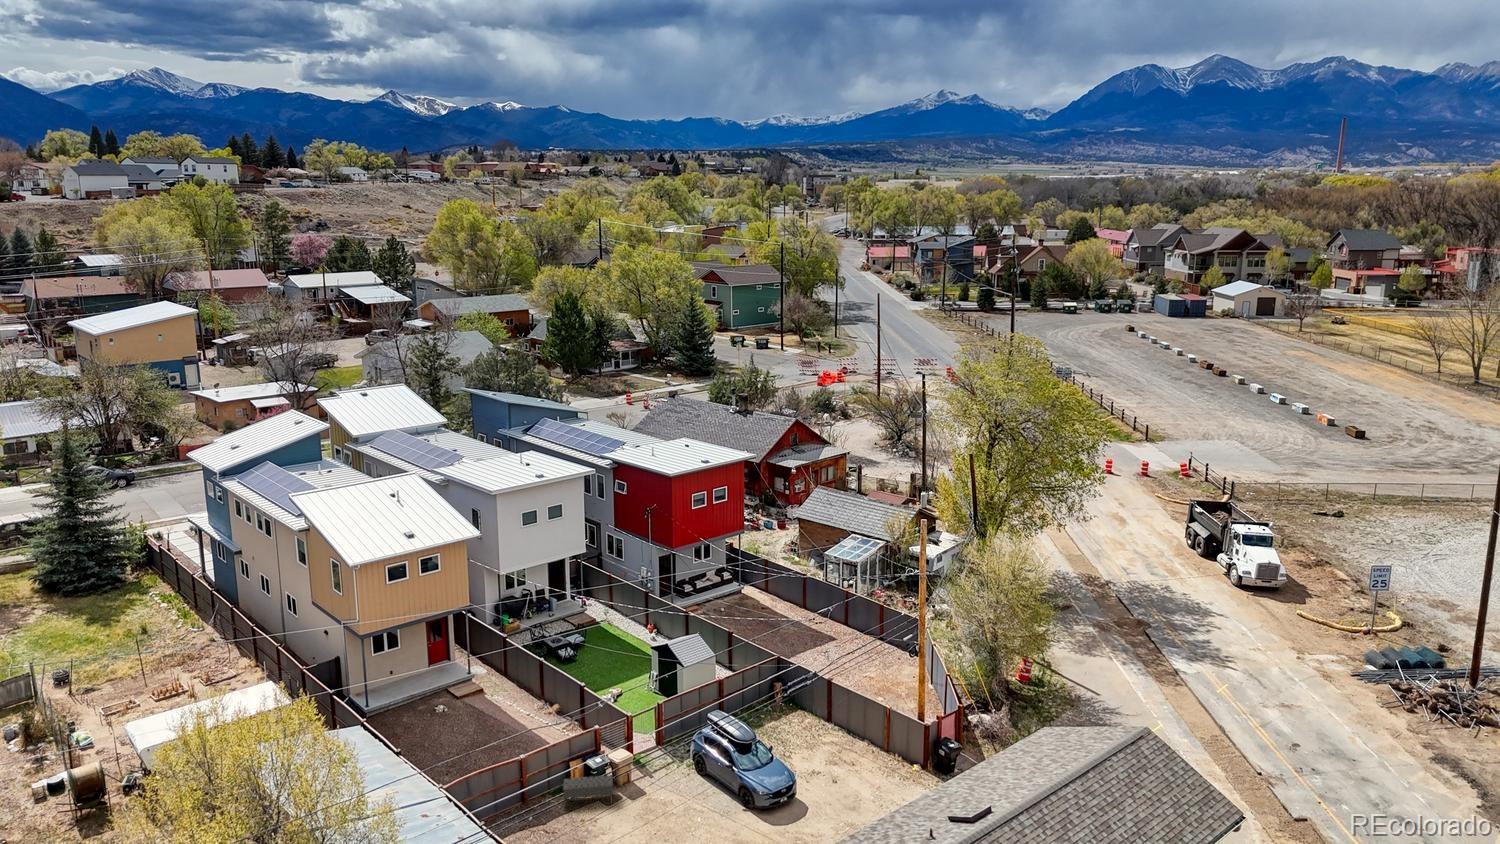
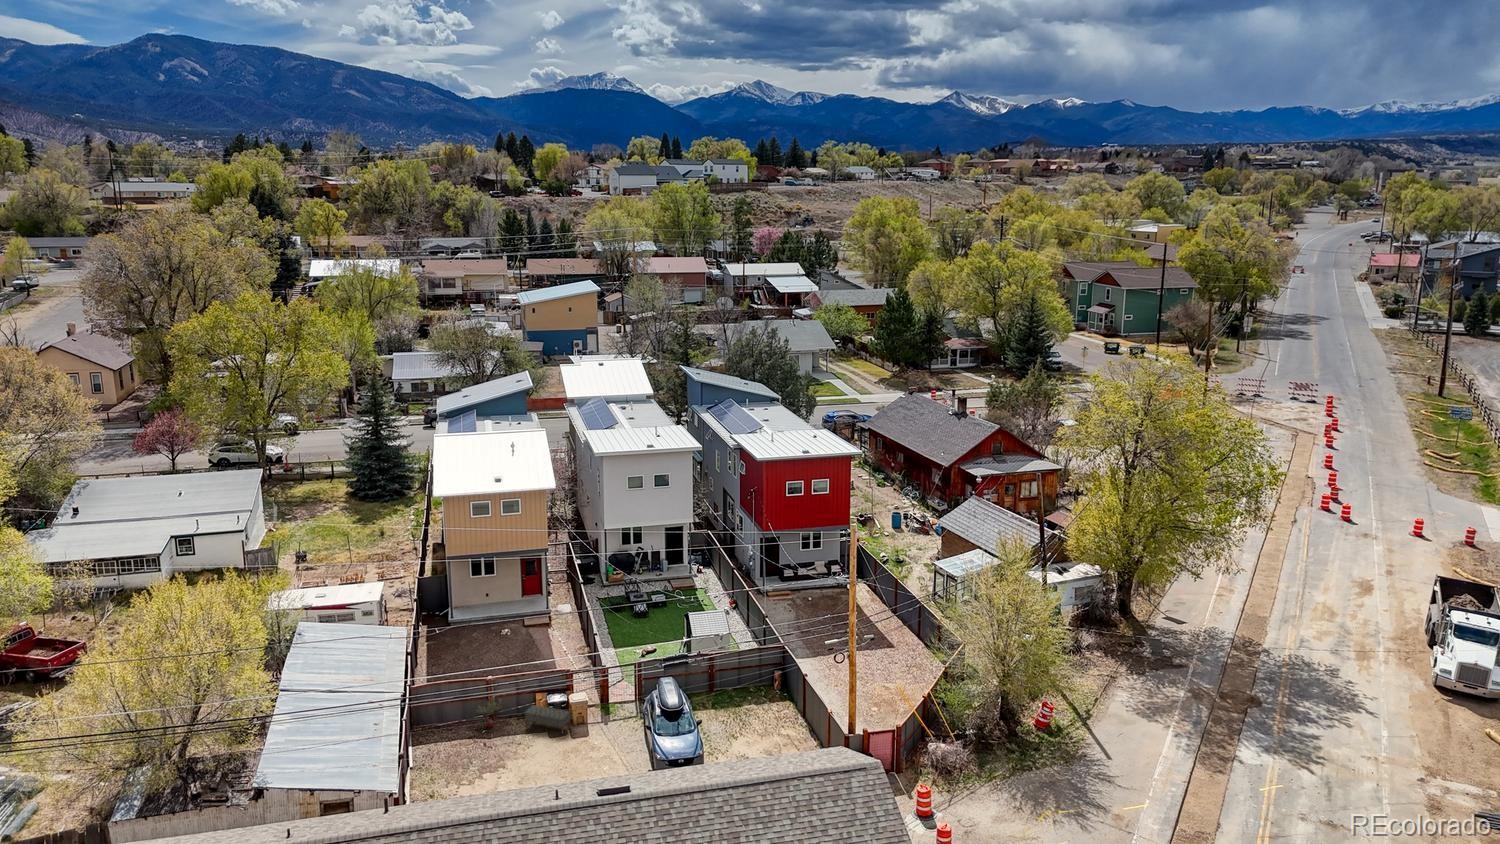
potted tree: none [505,779,535,818] -> present [476,696,501,727]

